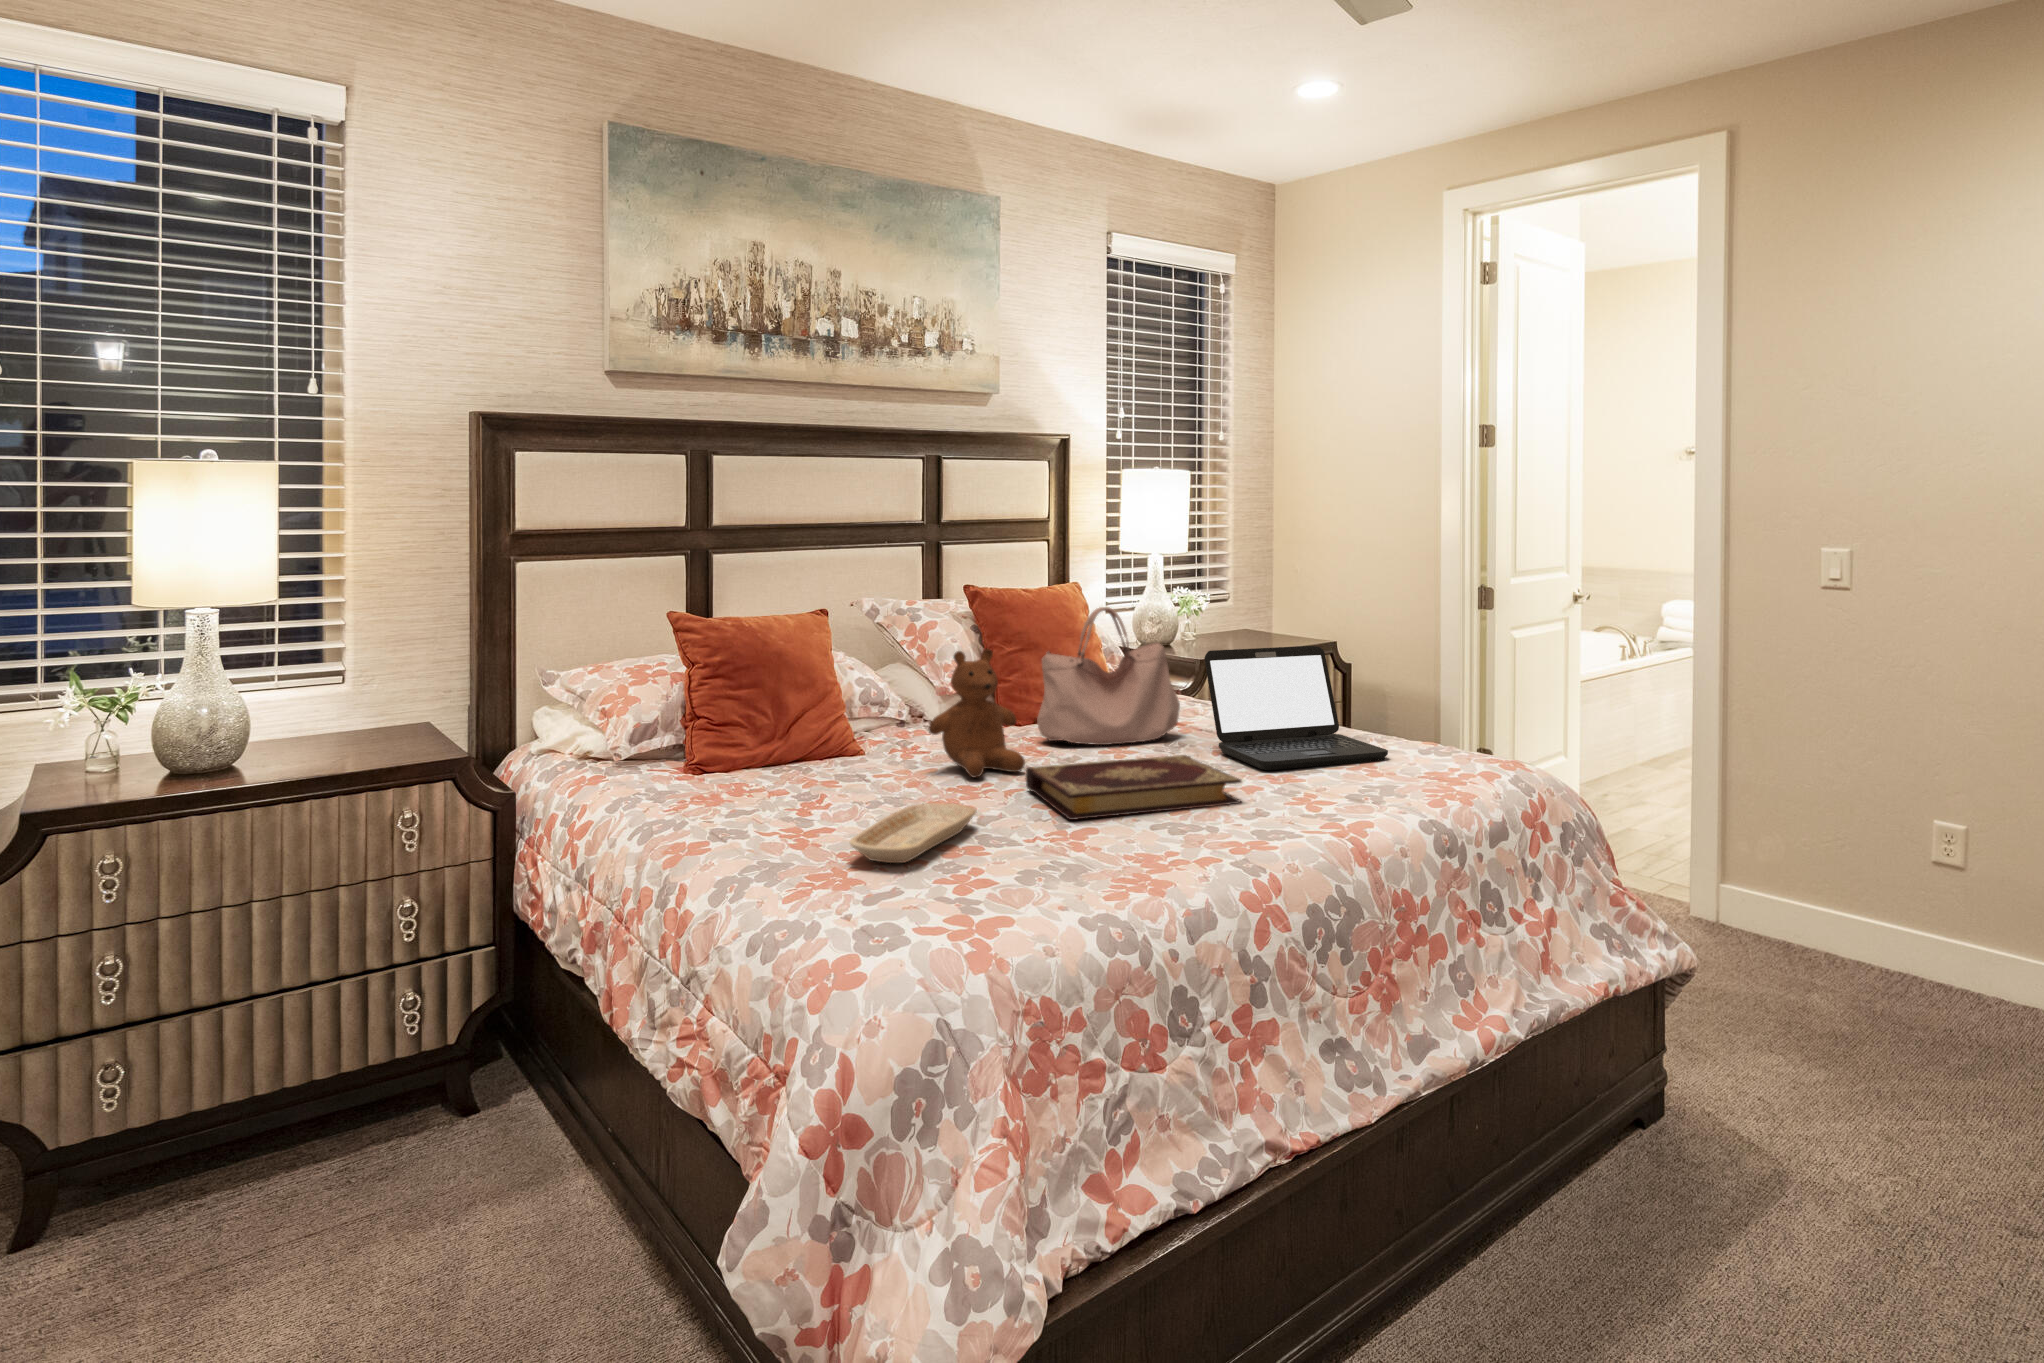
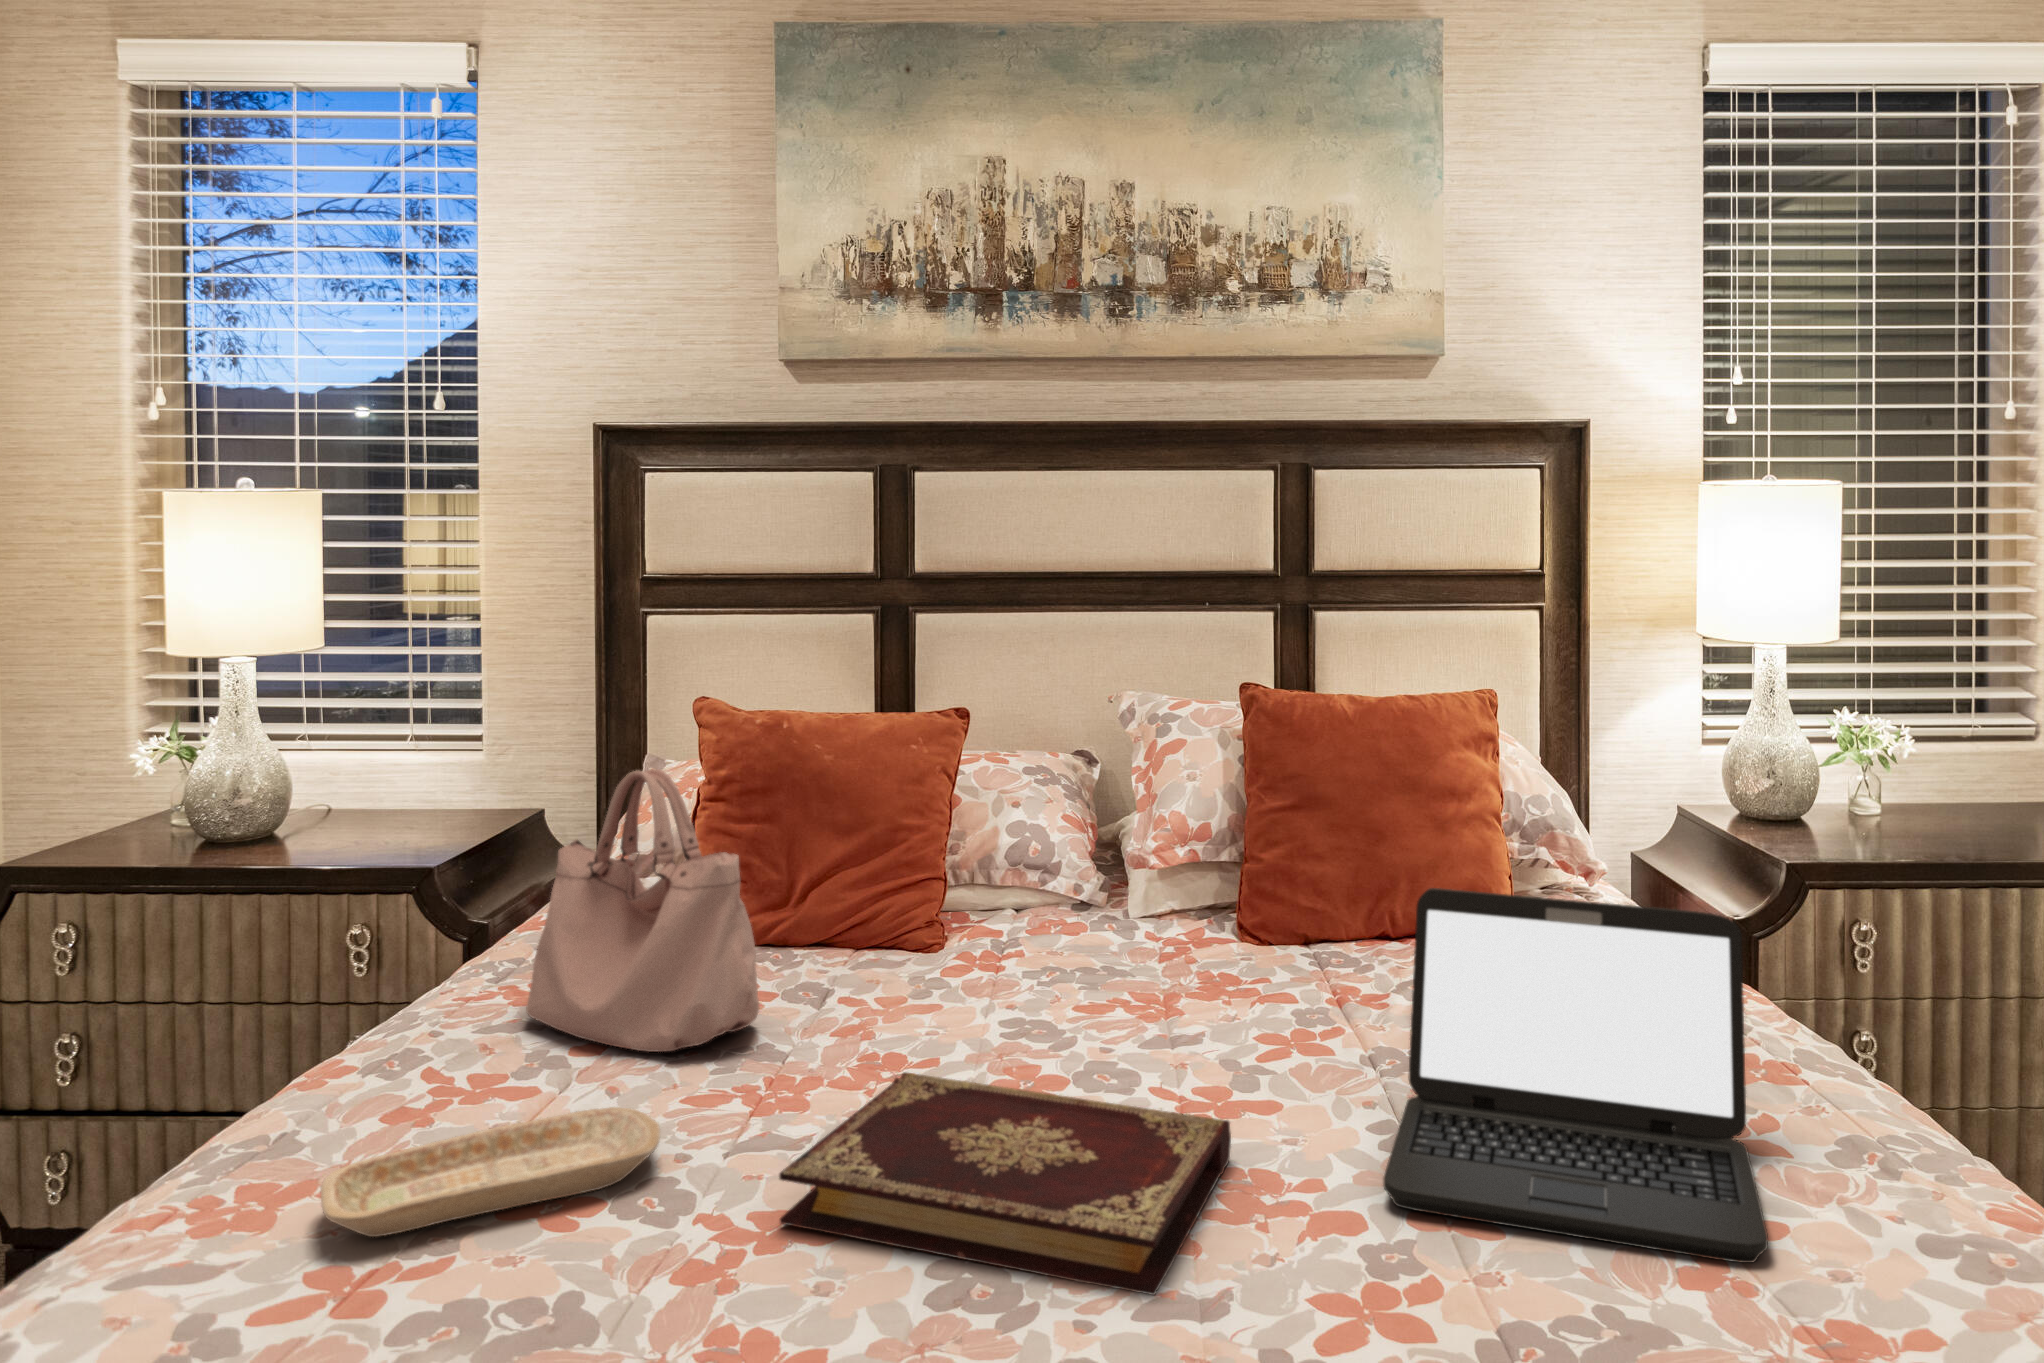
handbag: present [1037,607,1180,745] -> present [526,768,760,1052]
teddy bear: present [928,649,1025,778] -> none [882,821,1053,1064]

